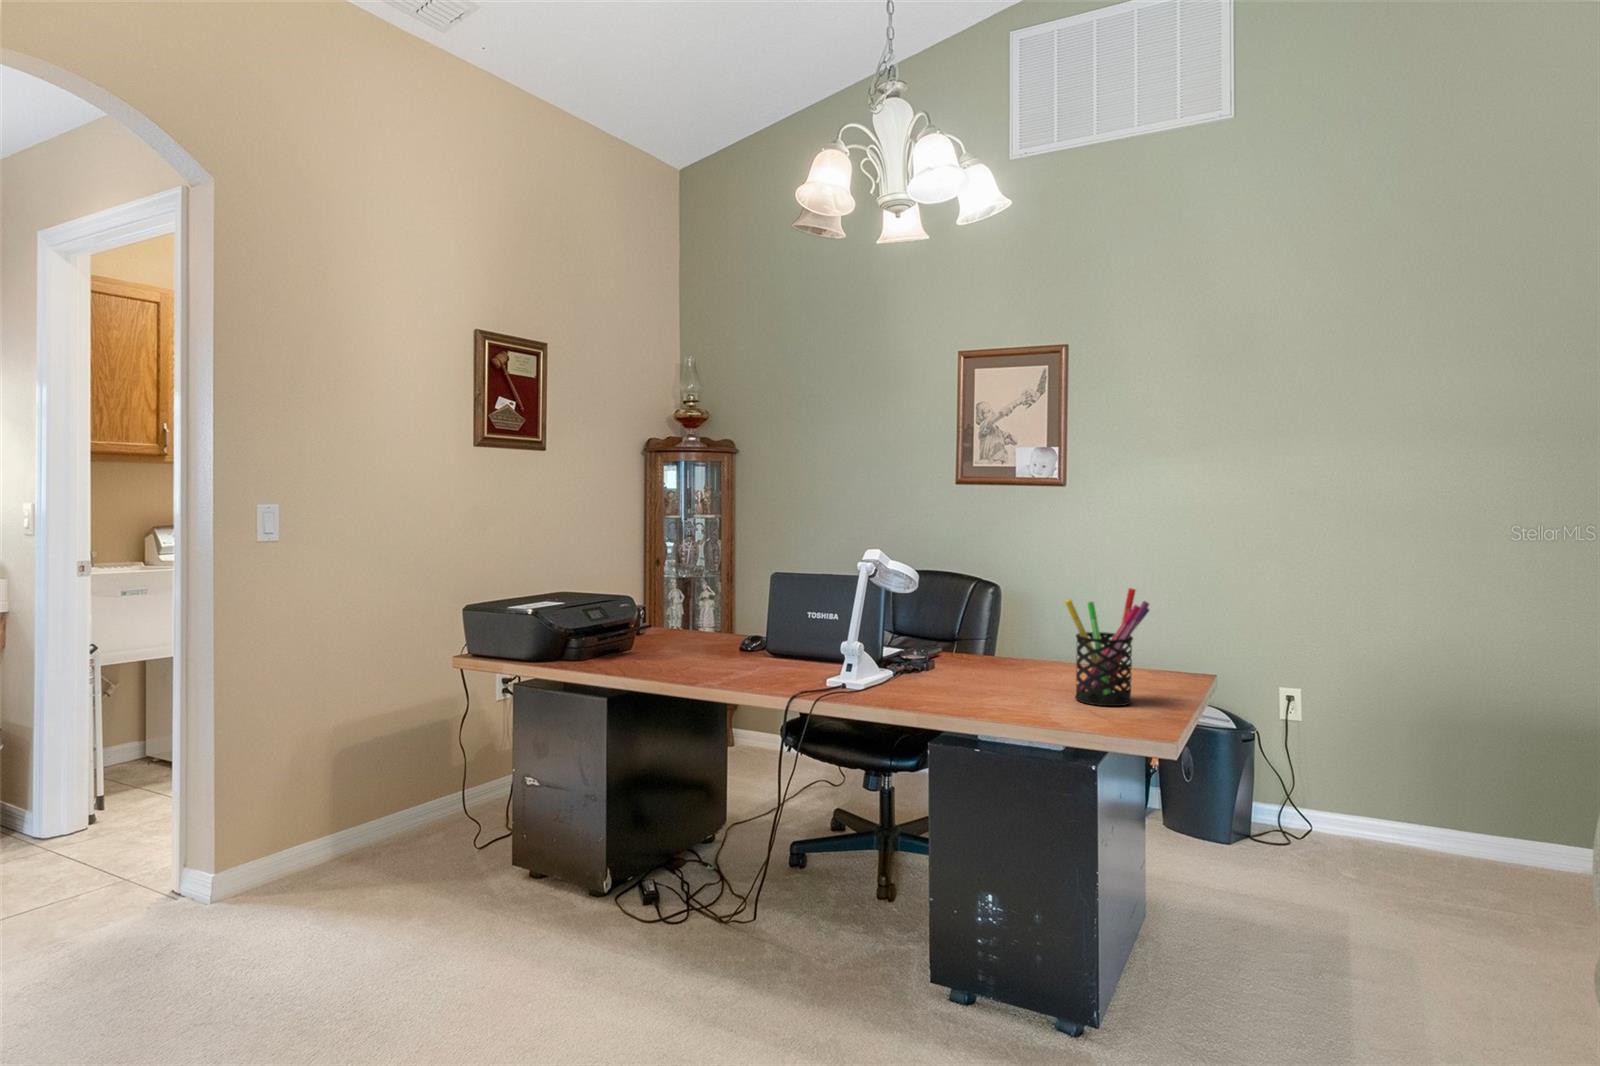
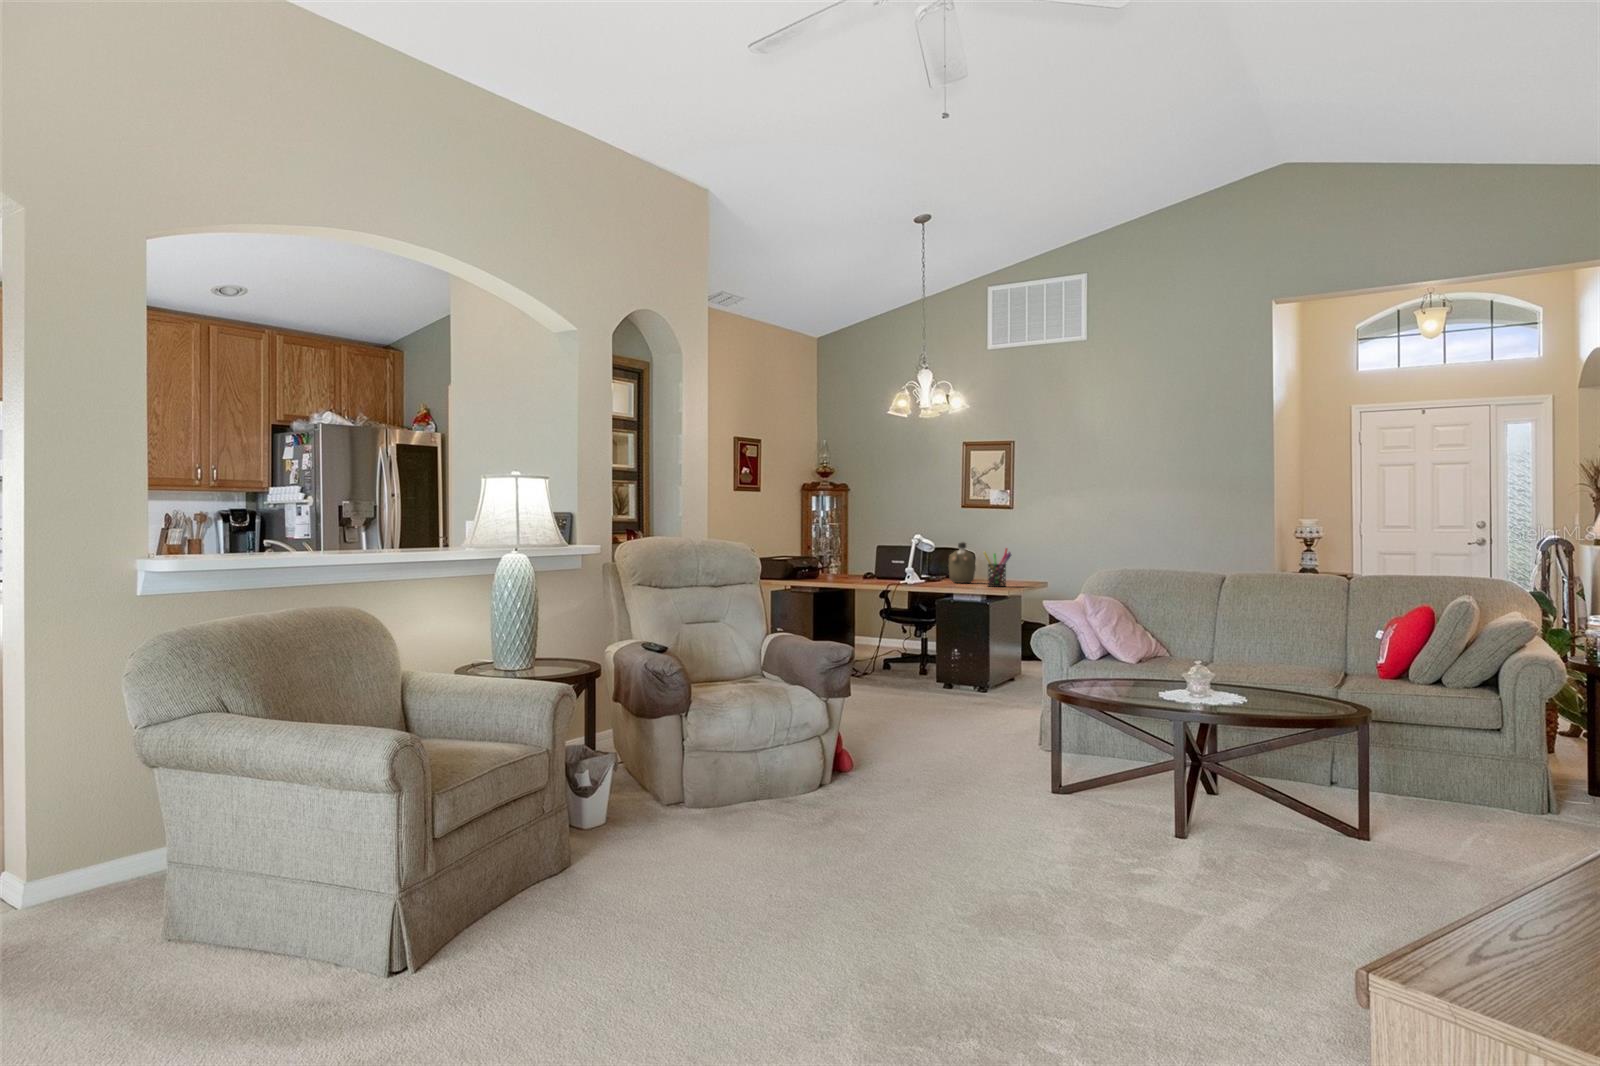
water bottle: none [953,566,1027,676] -> present [949,542,976,583]

